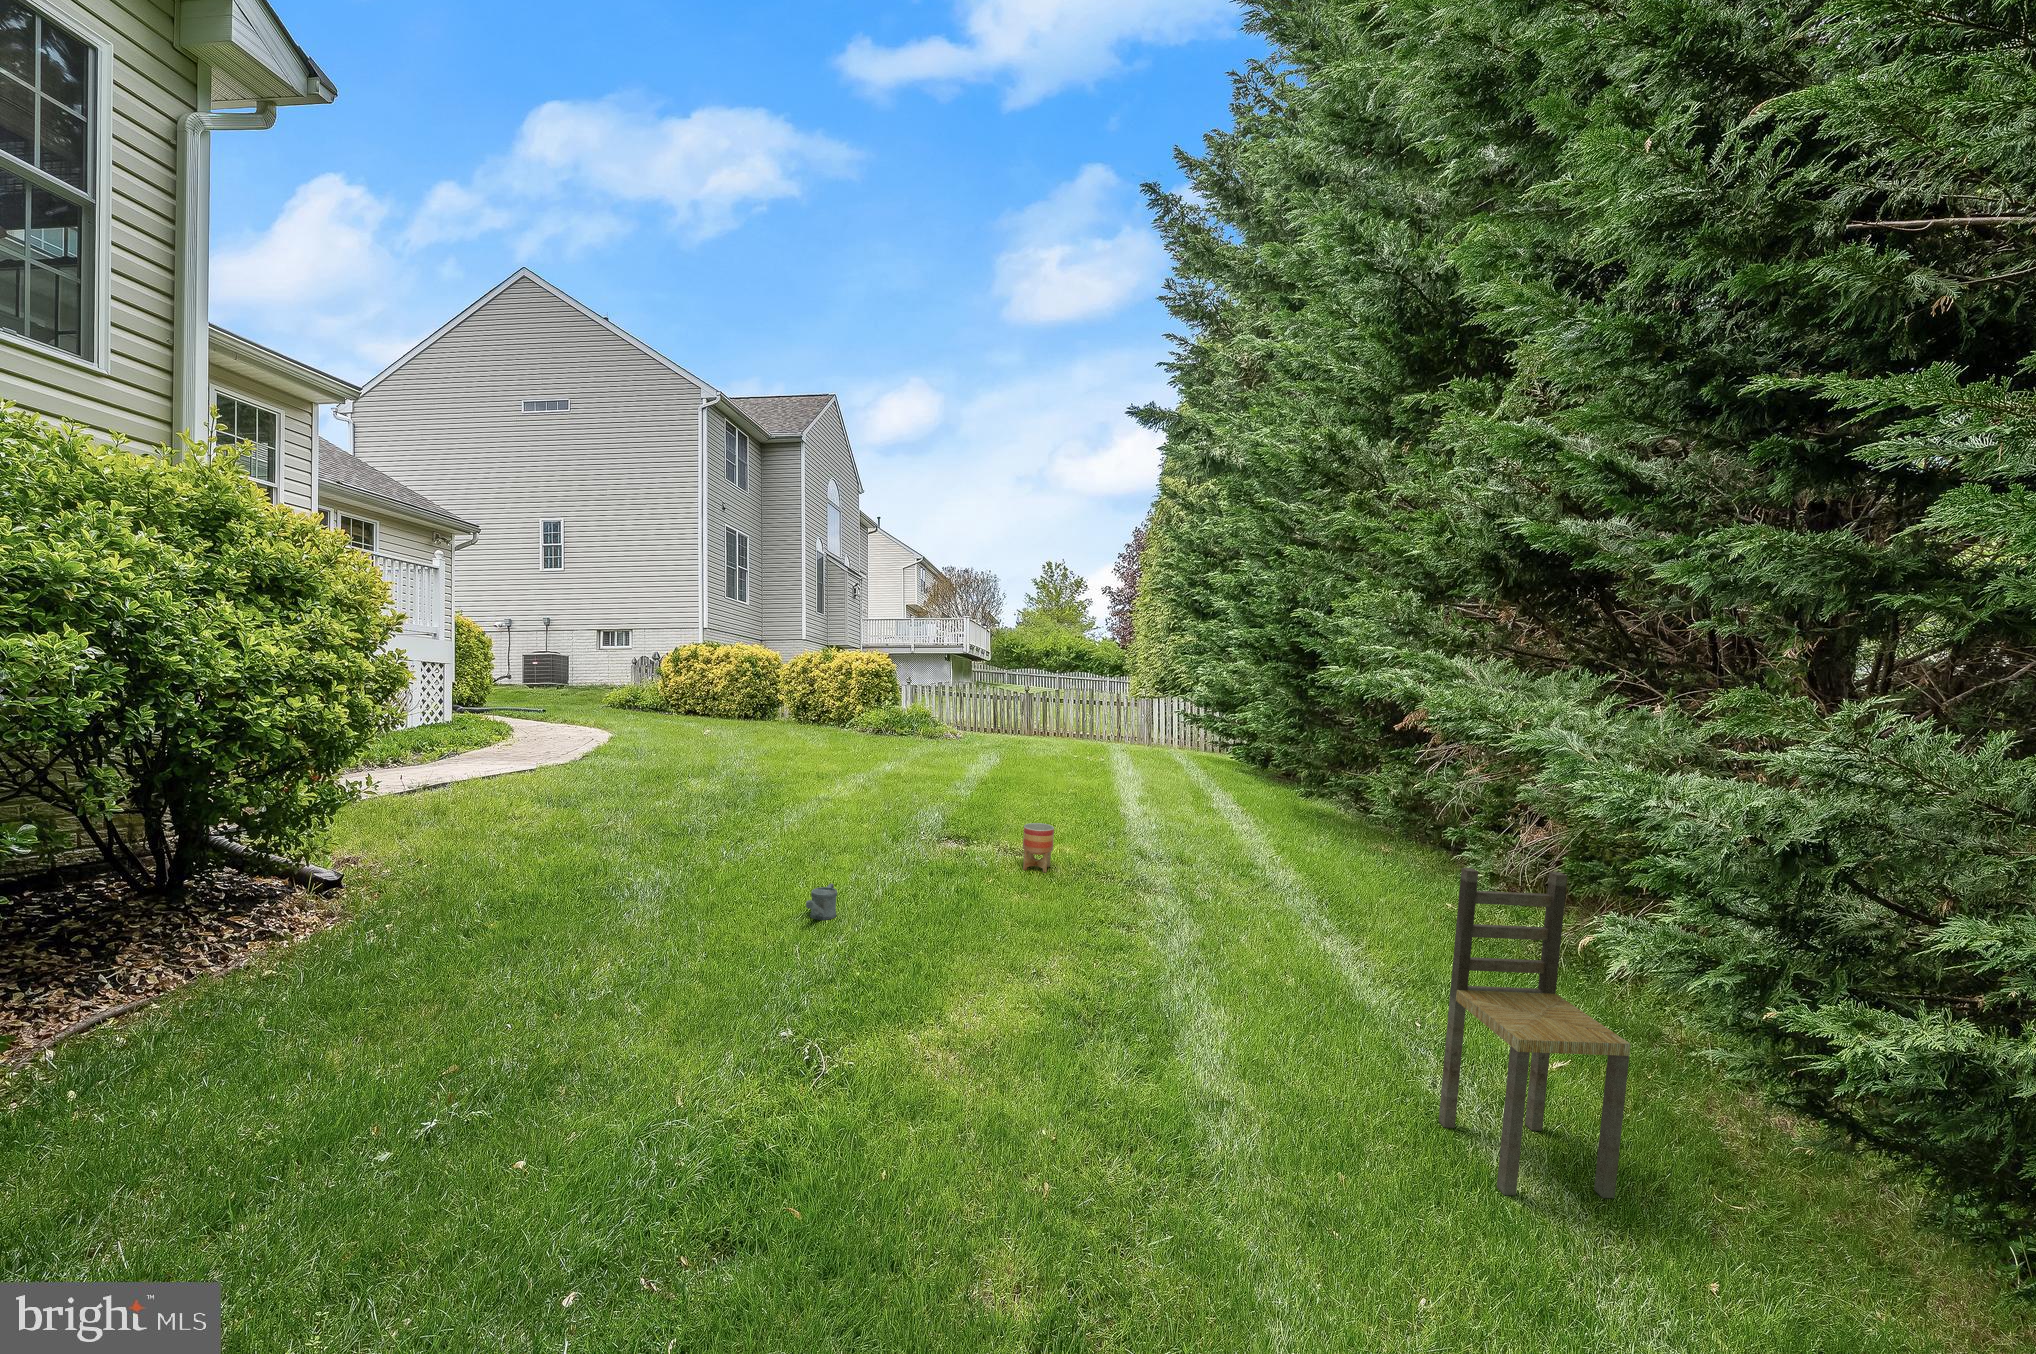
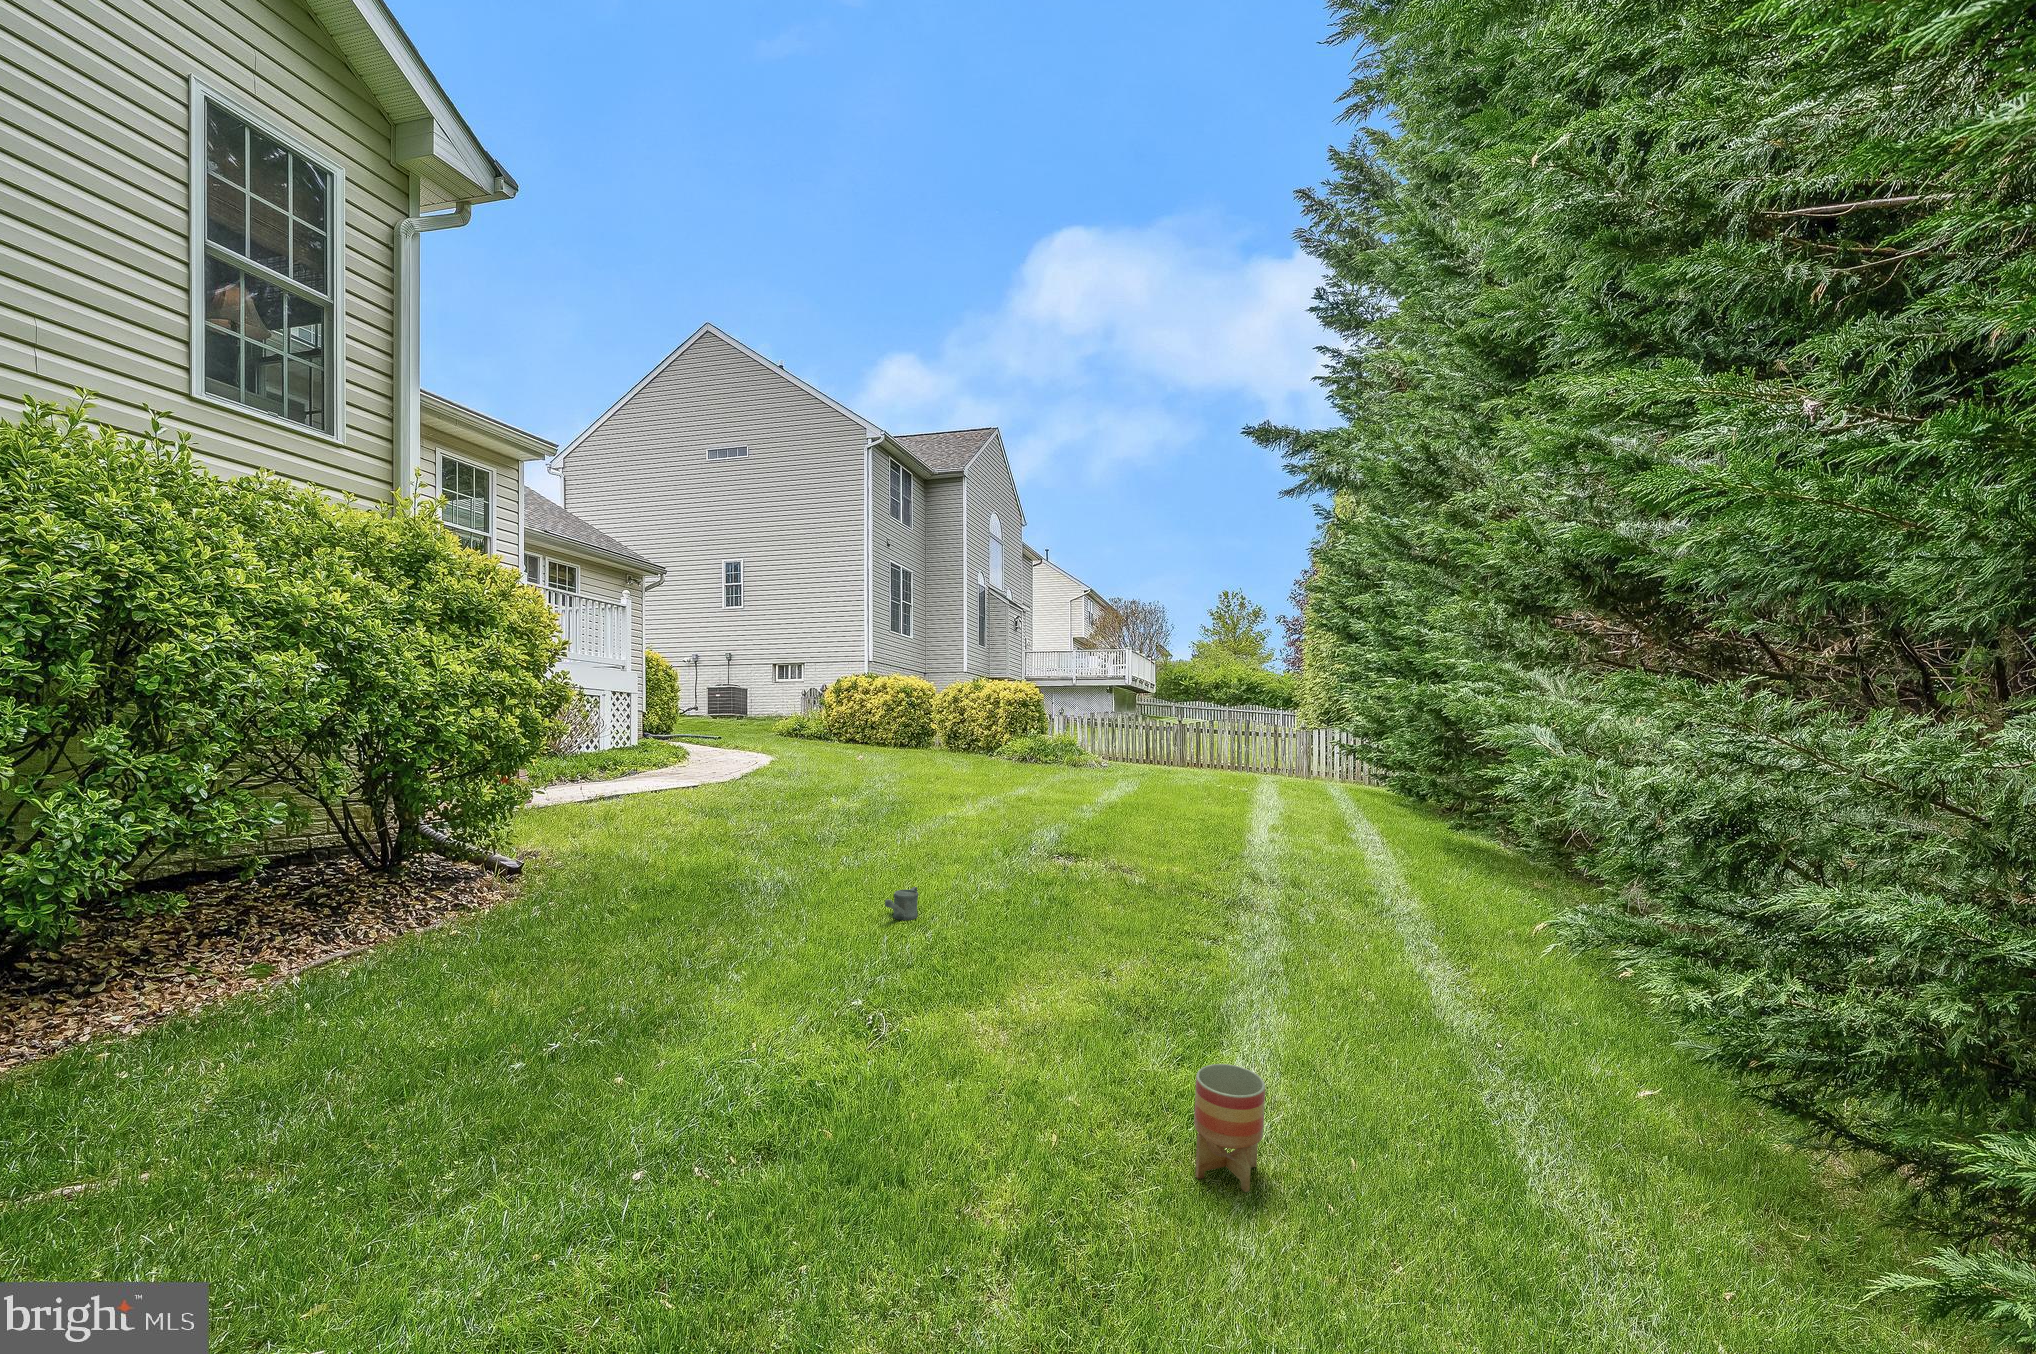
planter: present [1023,823,1054,873] -> present [1194,1064,1265,1192]
chair: present [1439,868,1631,1198] -> none [1480,873,1676,1243]

